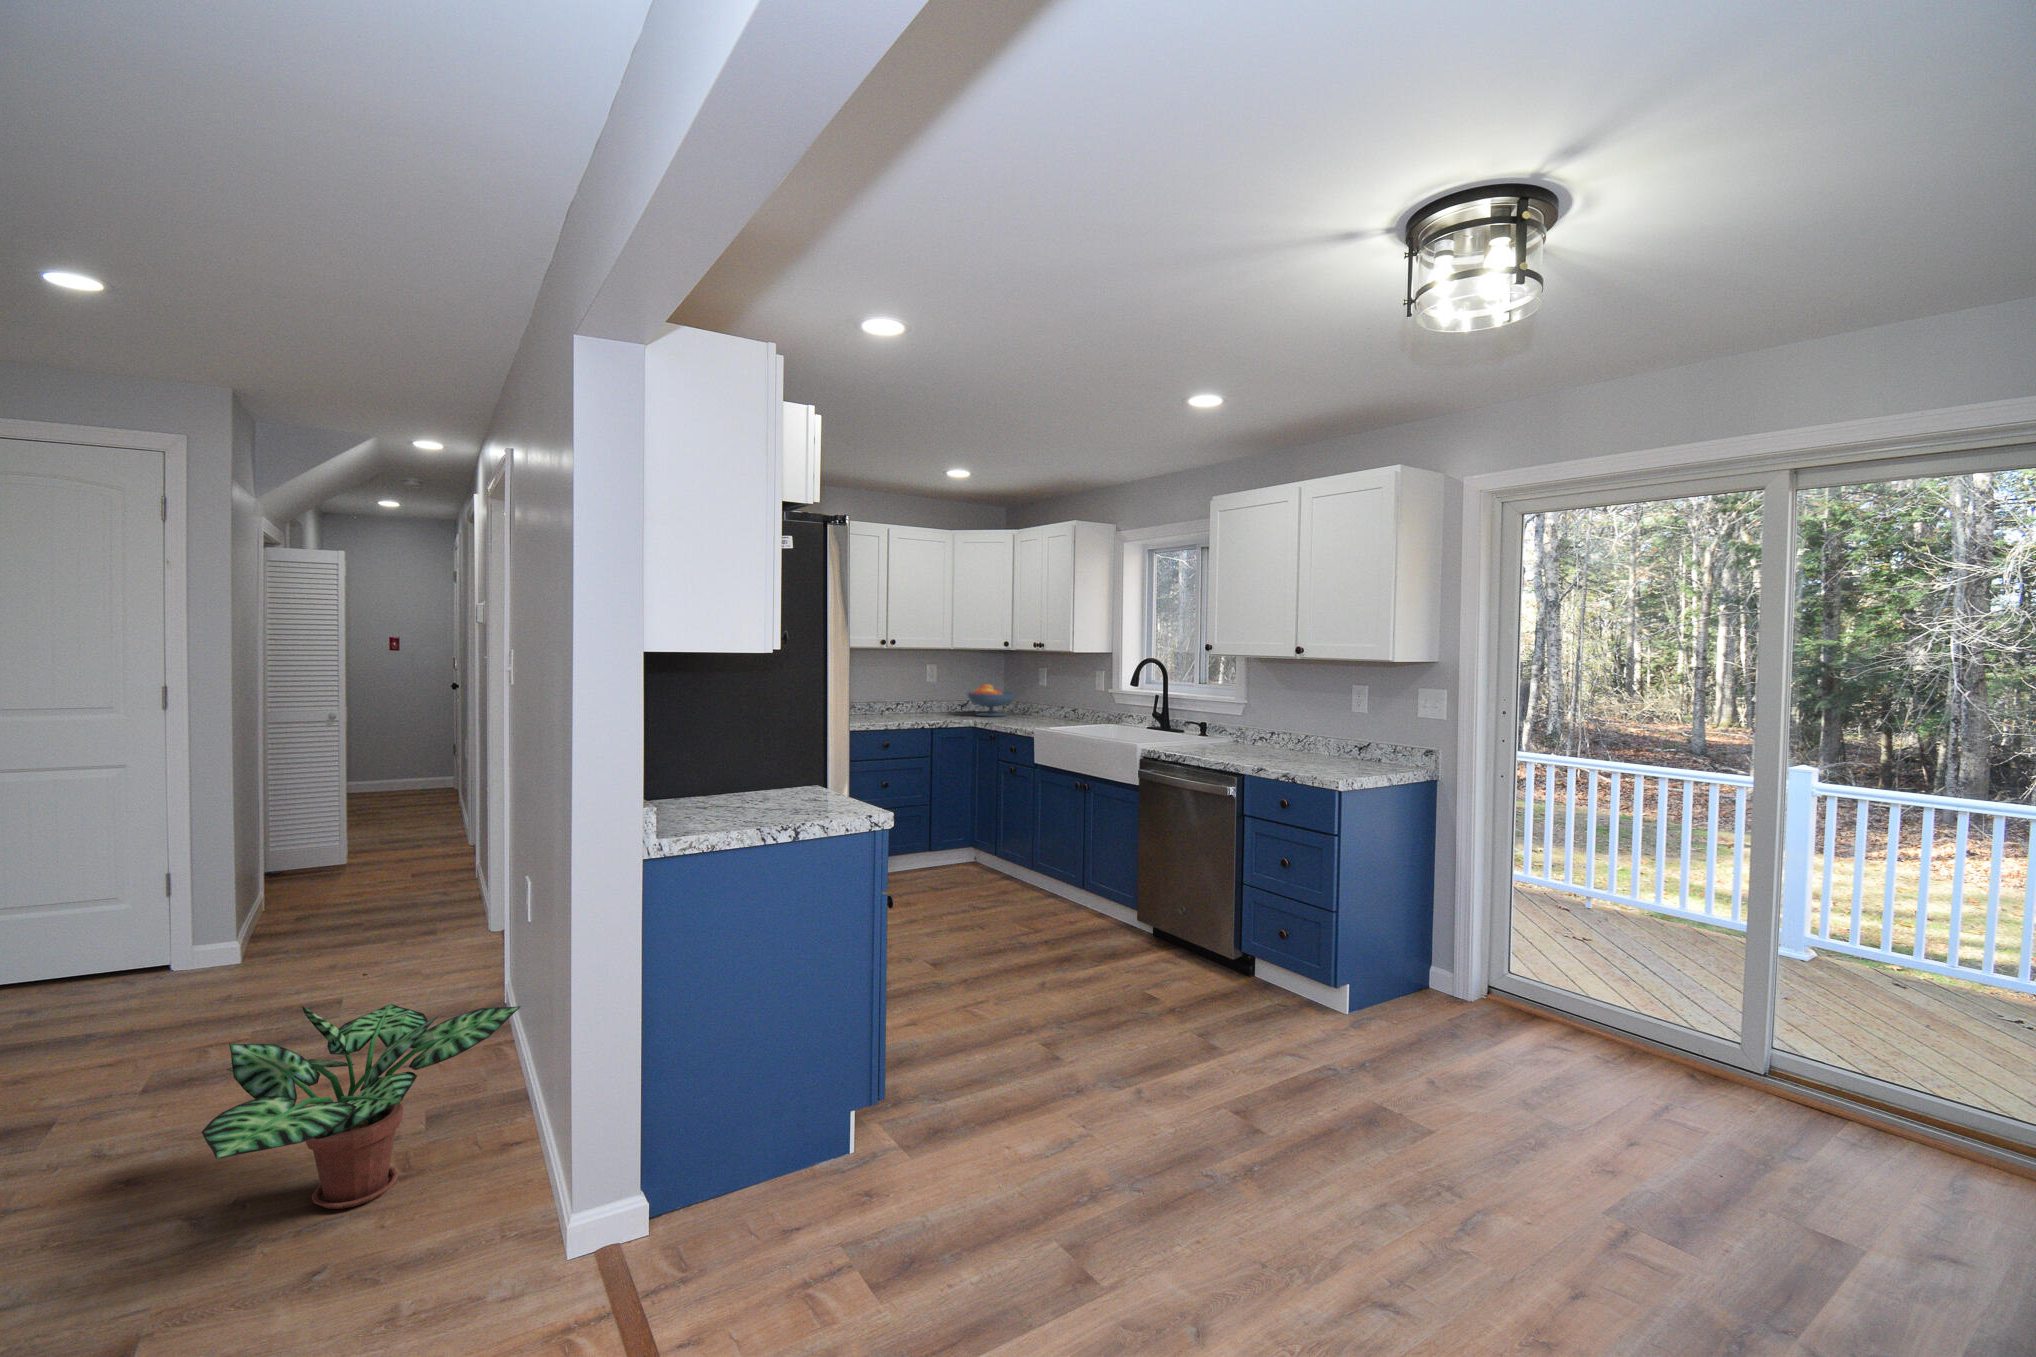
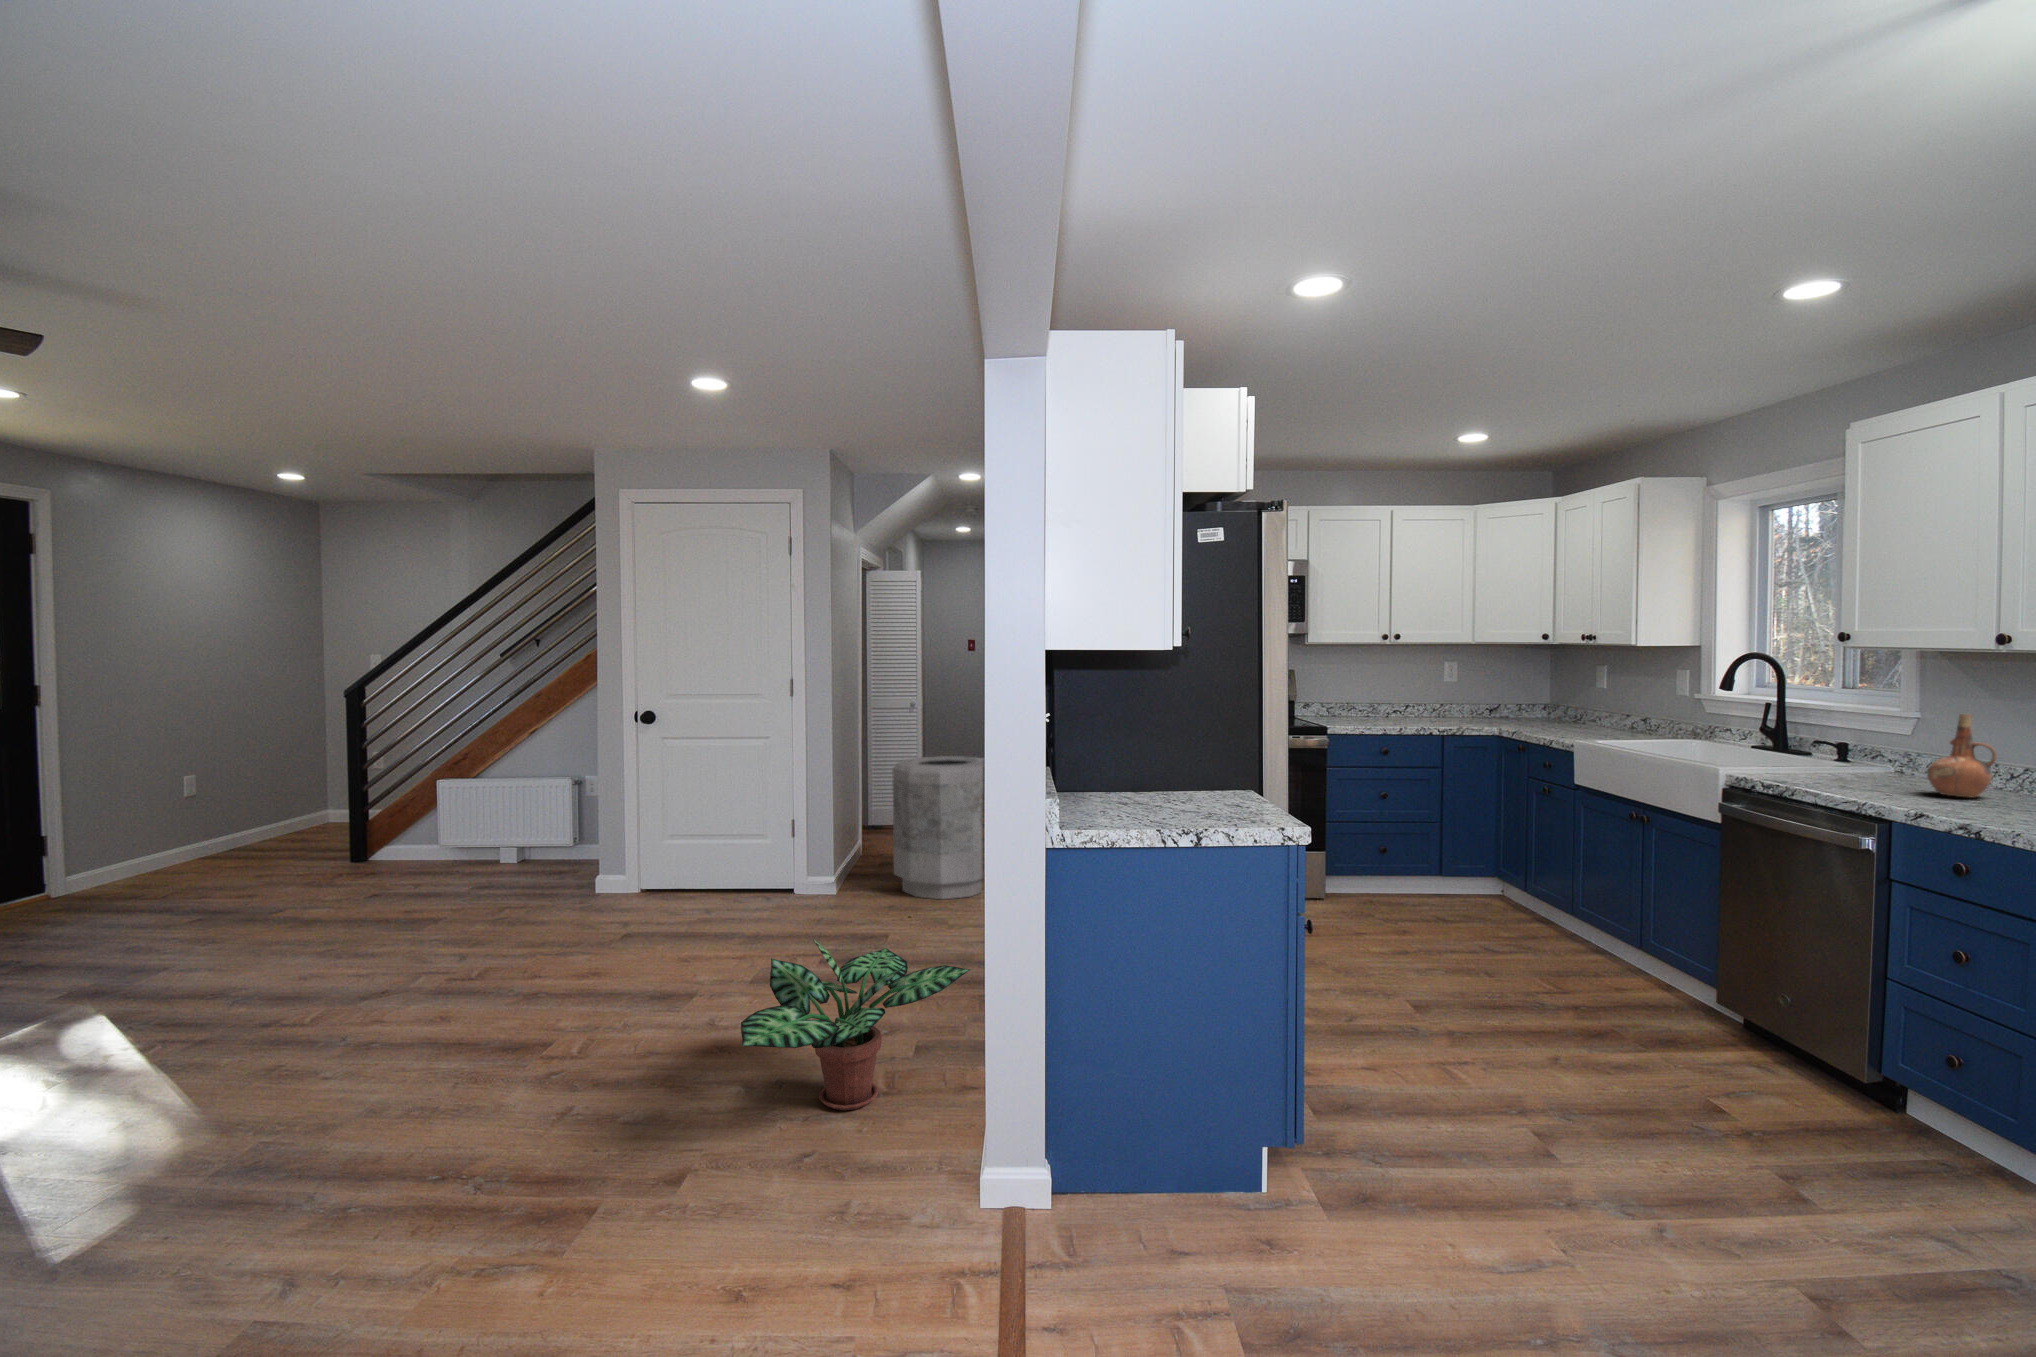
fruit bowl: present [968,684,1015,716] -> none [1495,685,1561,724]
ceramic pitcher: none [1258,700,1293,756] -> present [1927,714,1997,798]
trash can: none [334,774,478,946] -> present [892,756,983,899]

